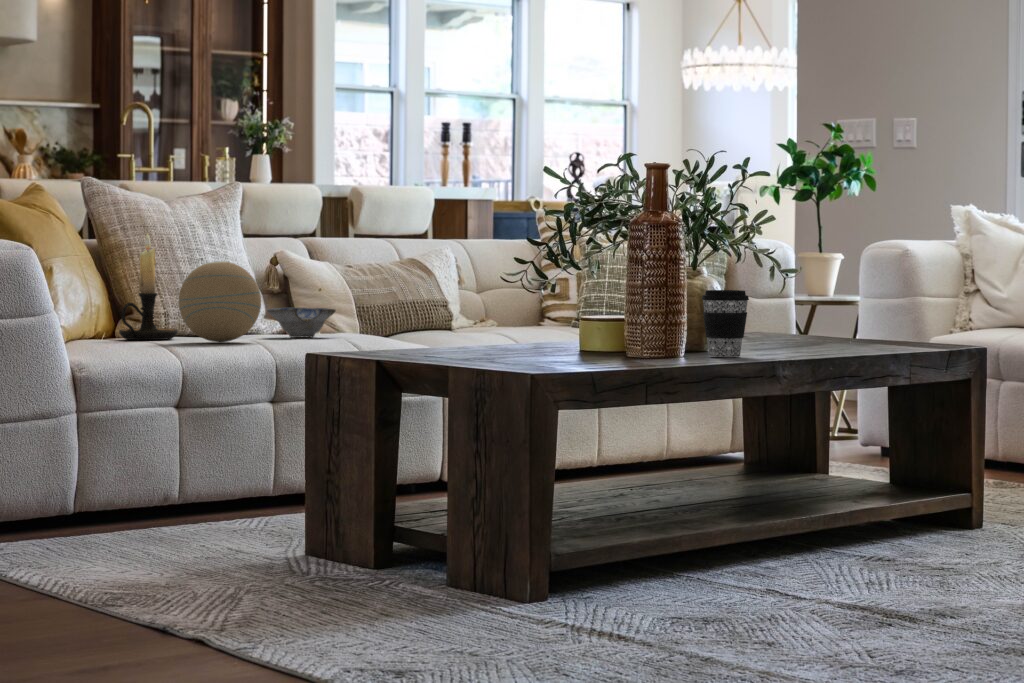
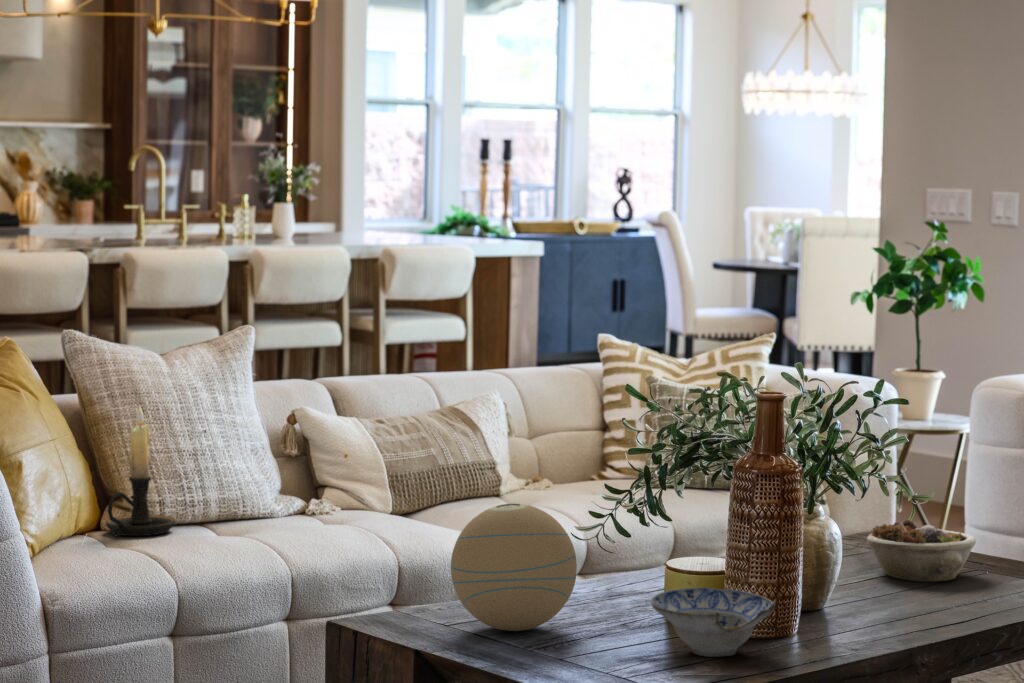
decorative orb: present [179,261,261,342] -> present [451,504,577,631]
coffee cup: present [702,290,749,357] -> none [823,550,883,642]
succulent planter: none [747,301,835,347] -> present [867,520,976,582]
ceramic bowl: present [267,308,336,338] -> present [651,588,776,657]

